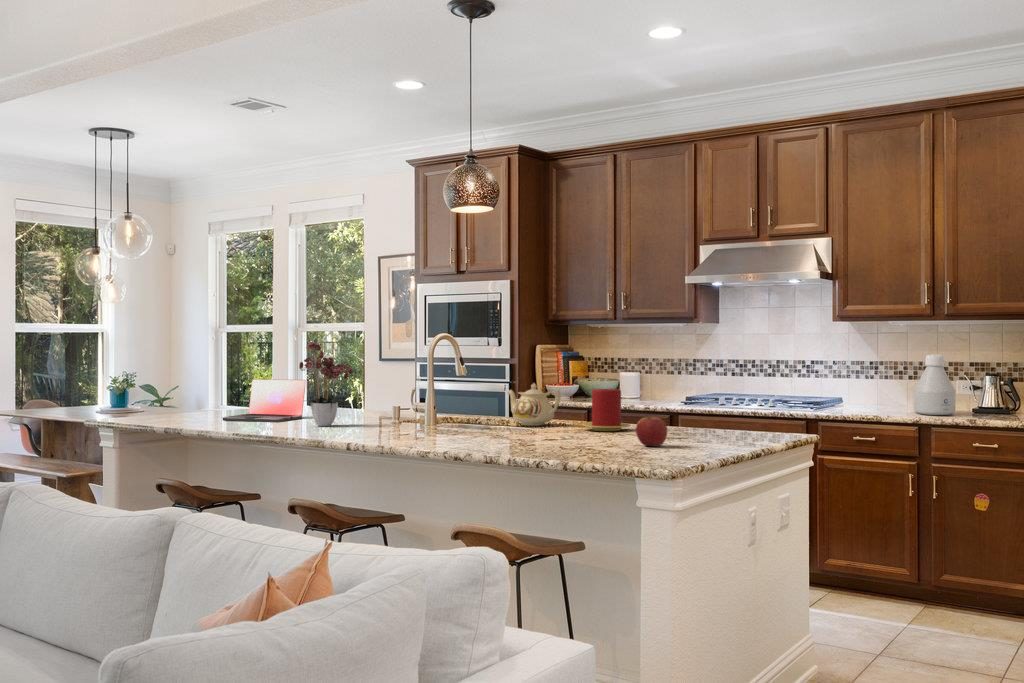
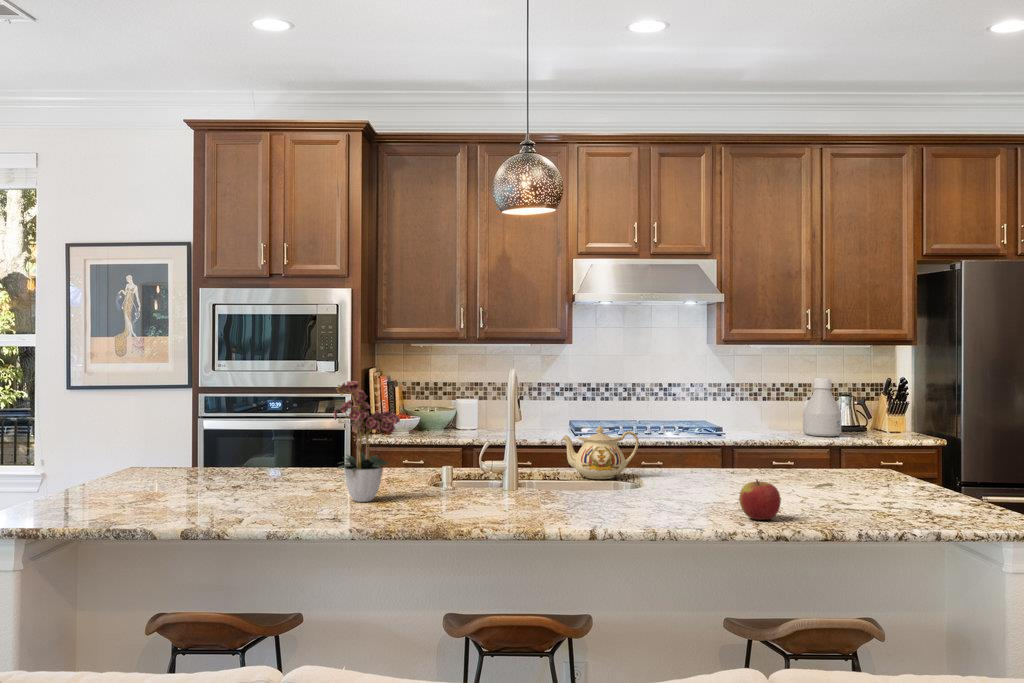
laptop: present [222,379,306,422] -> none [153,433,257,504]
candle: present [583,389,630,431] -> none [682,431,739,481]
apple: present [636,415,667,446] -> present [739,480,781,520]

